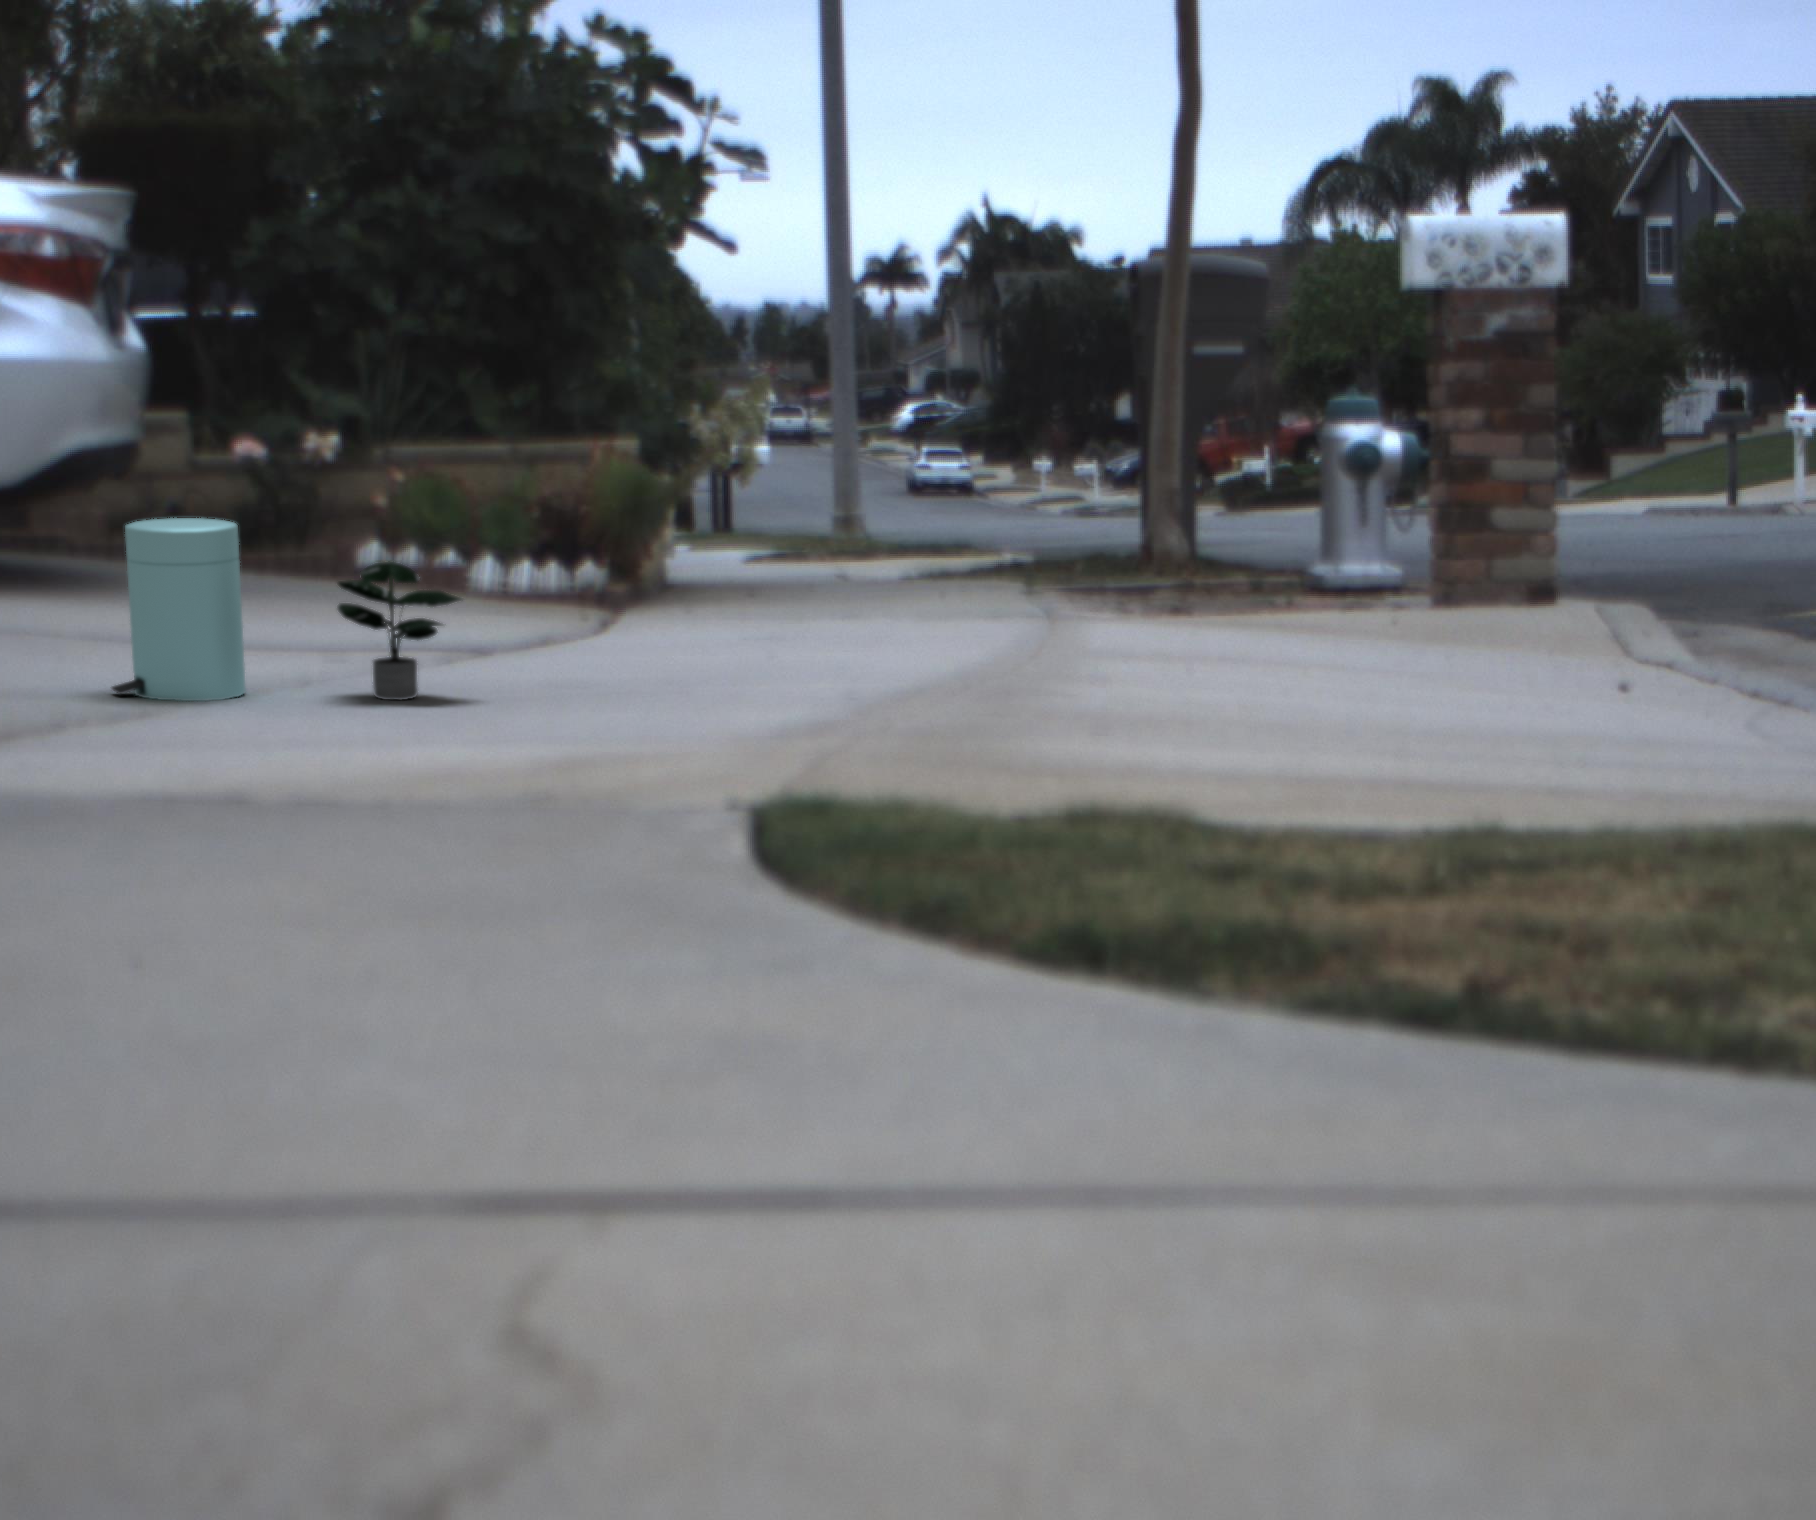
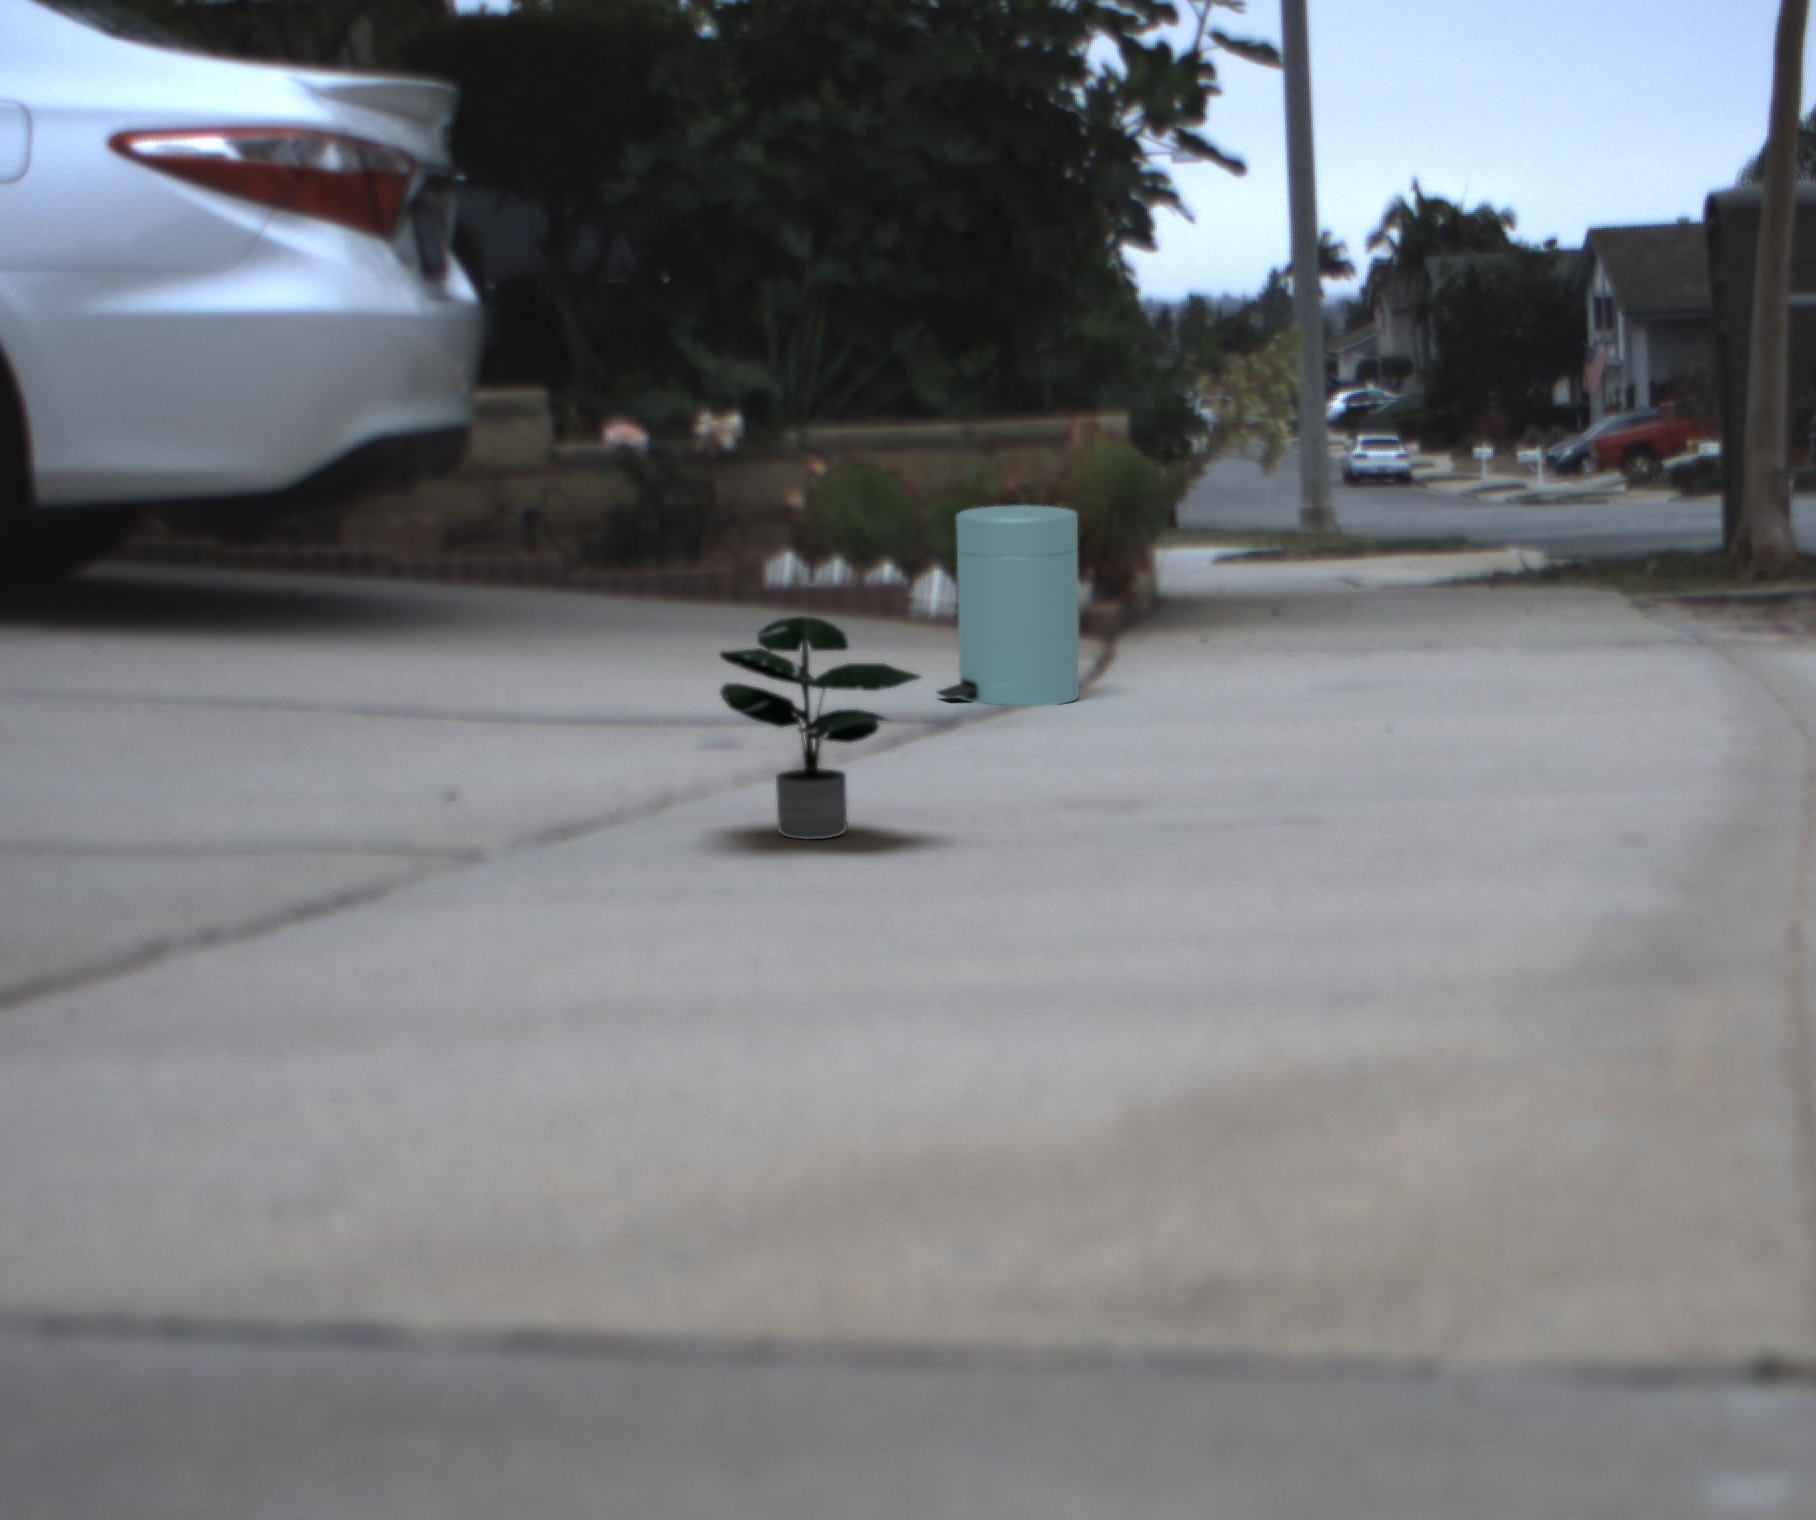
trash can: present [112,518,246,701] -> present [938,505,1079,706]

